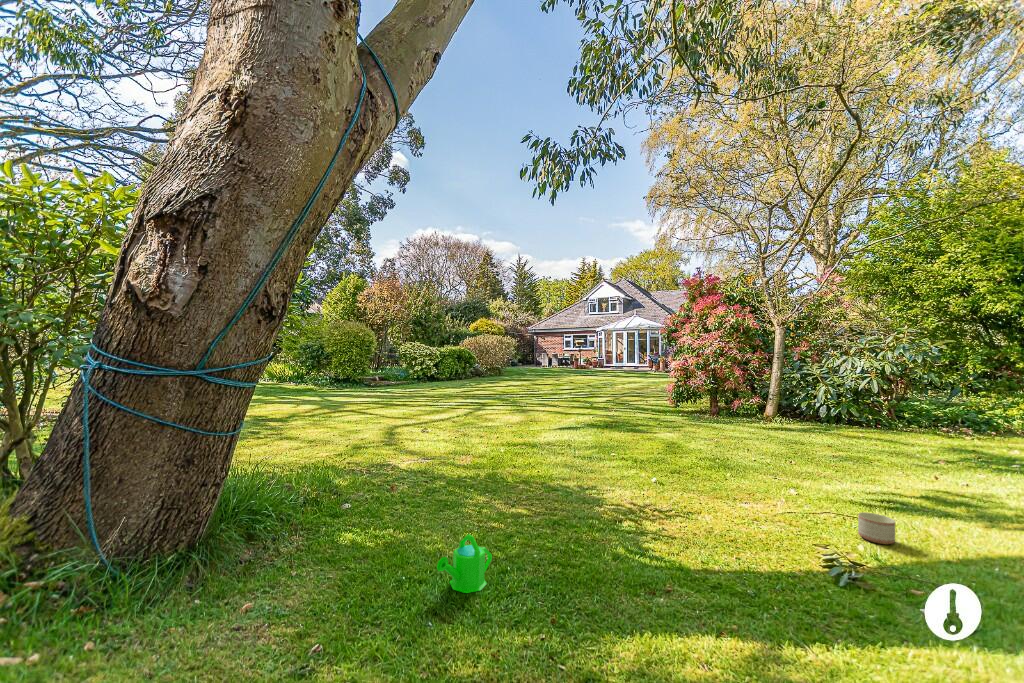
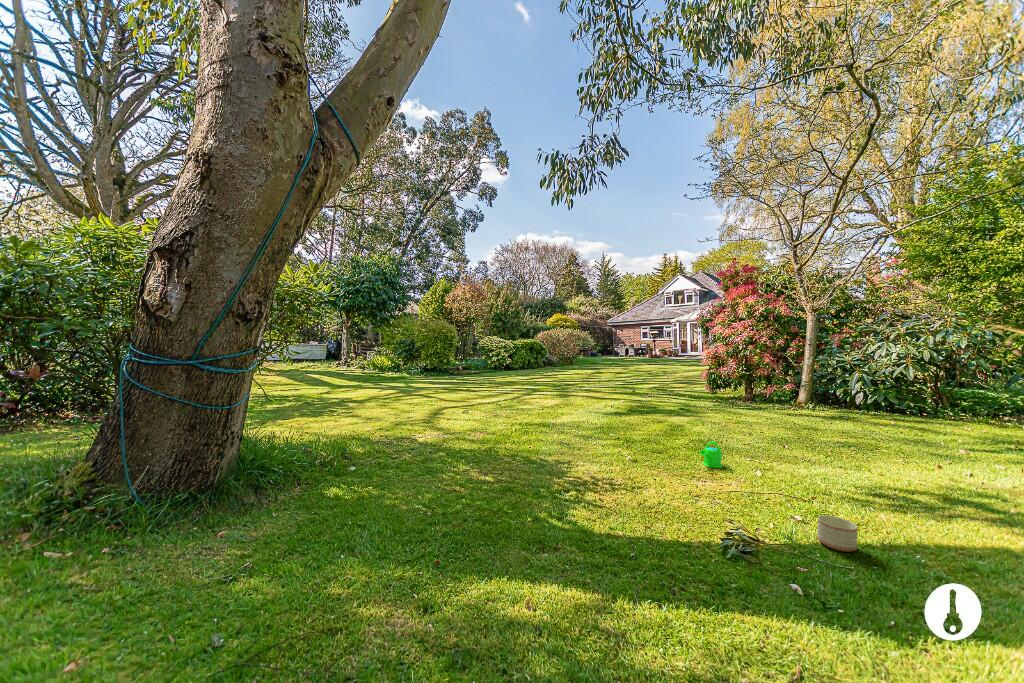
watering can: present [437,534,492,593] -> present [700,441,722,468]

